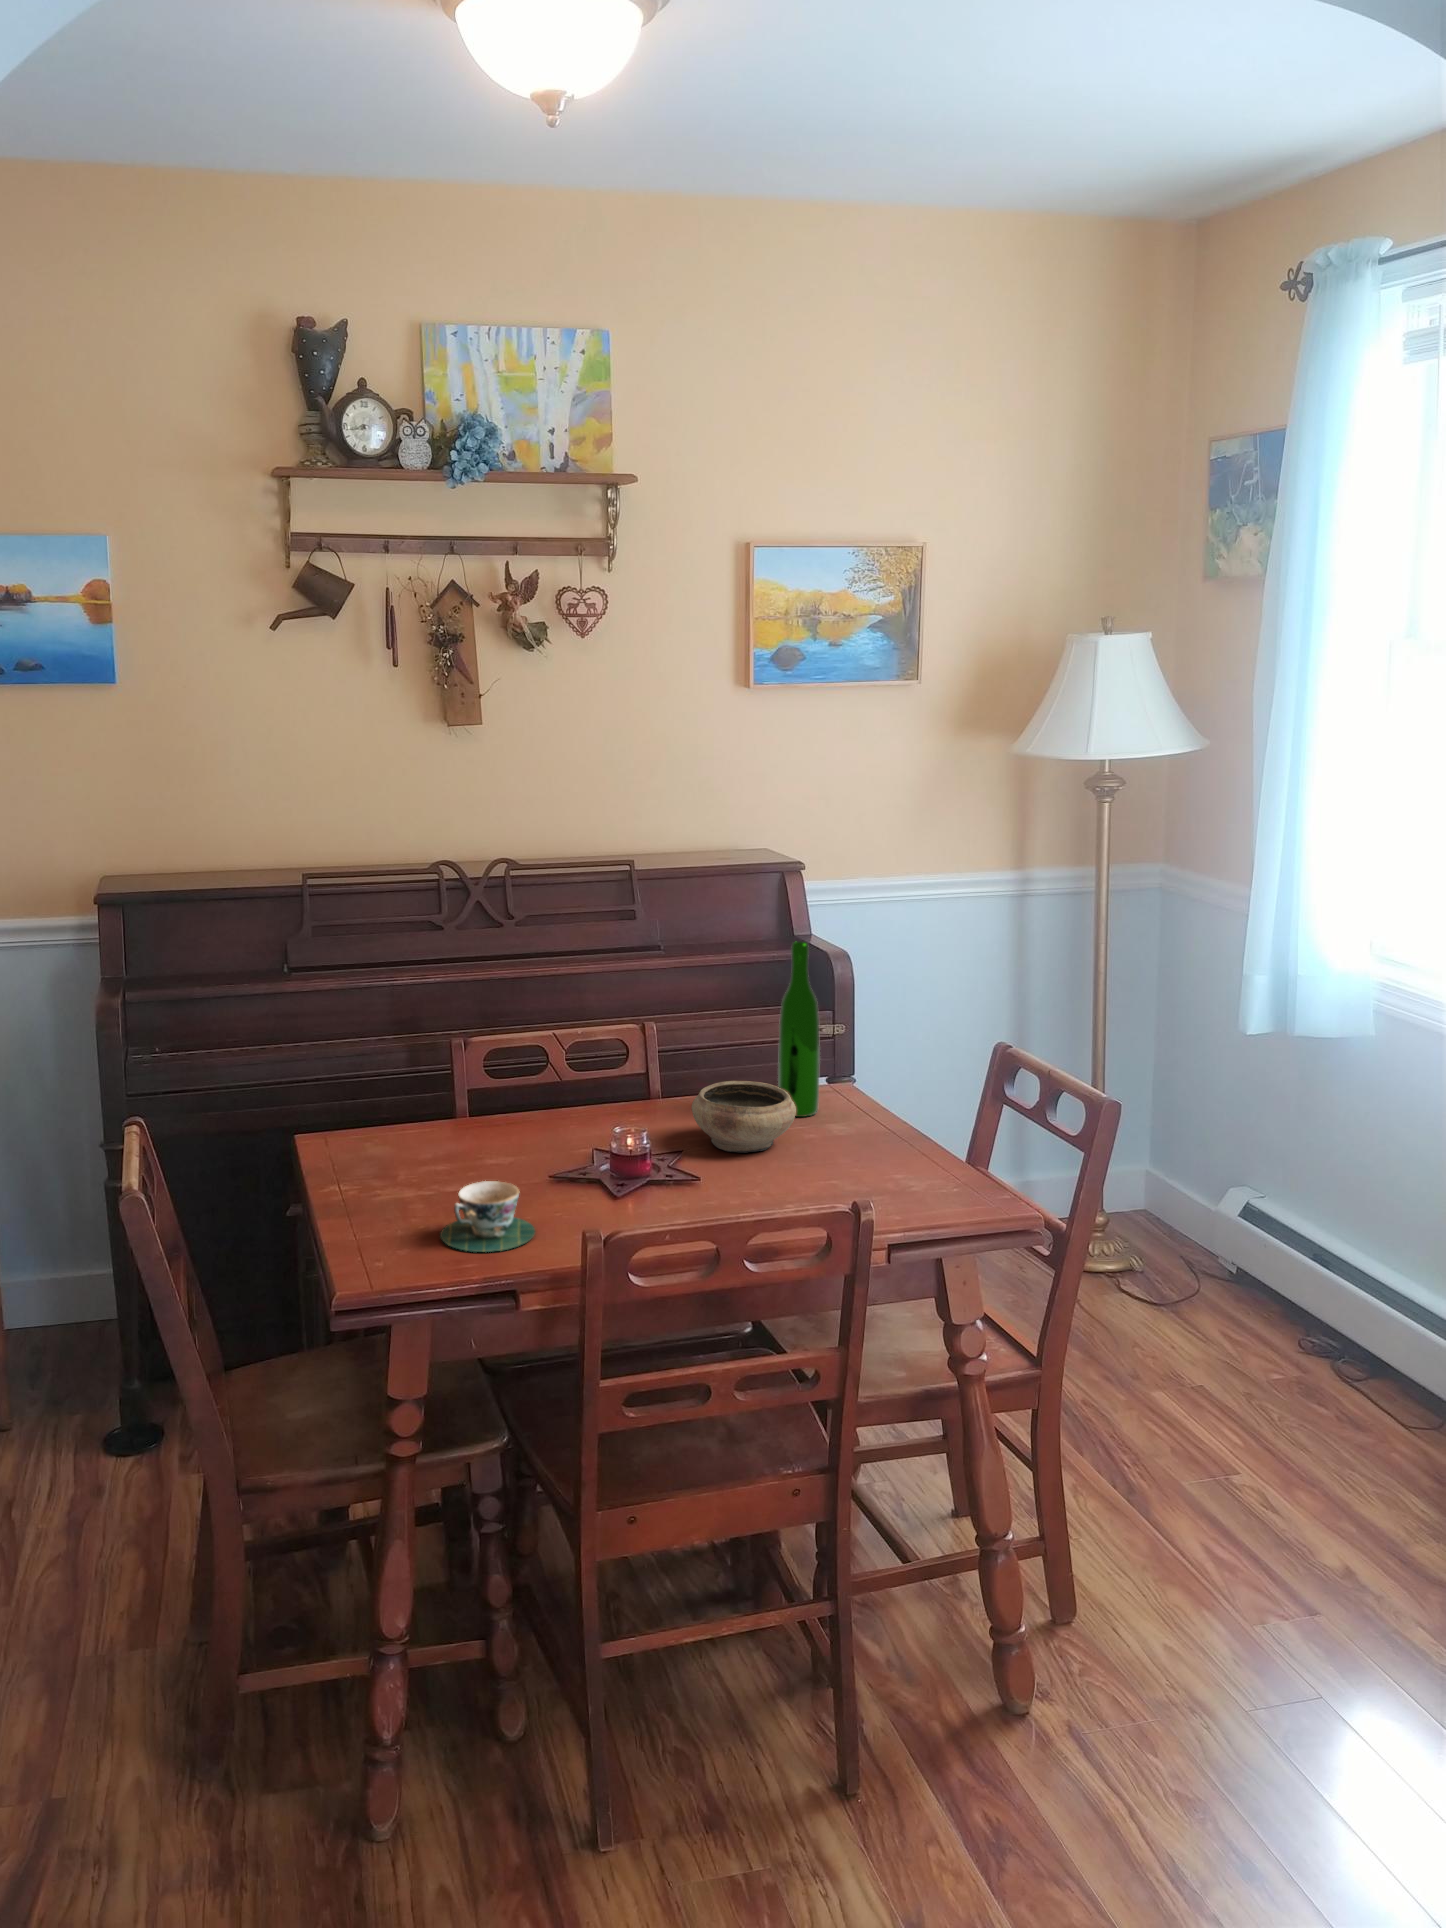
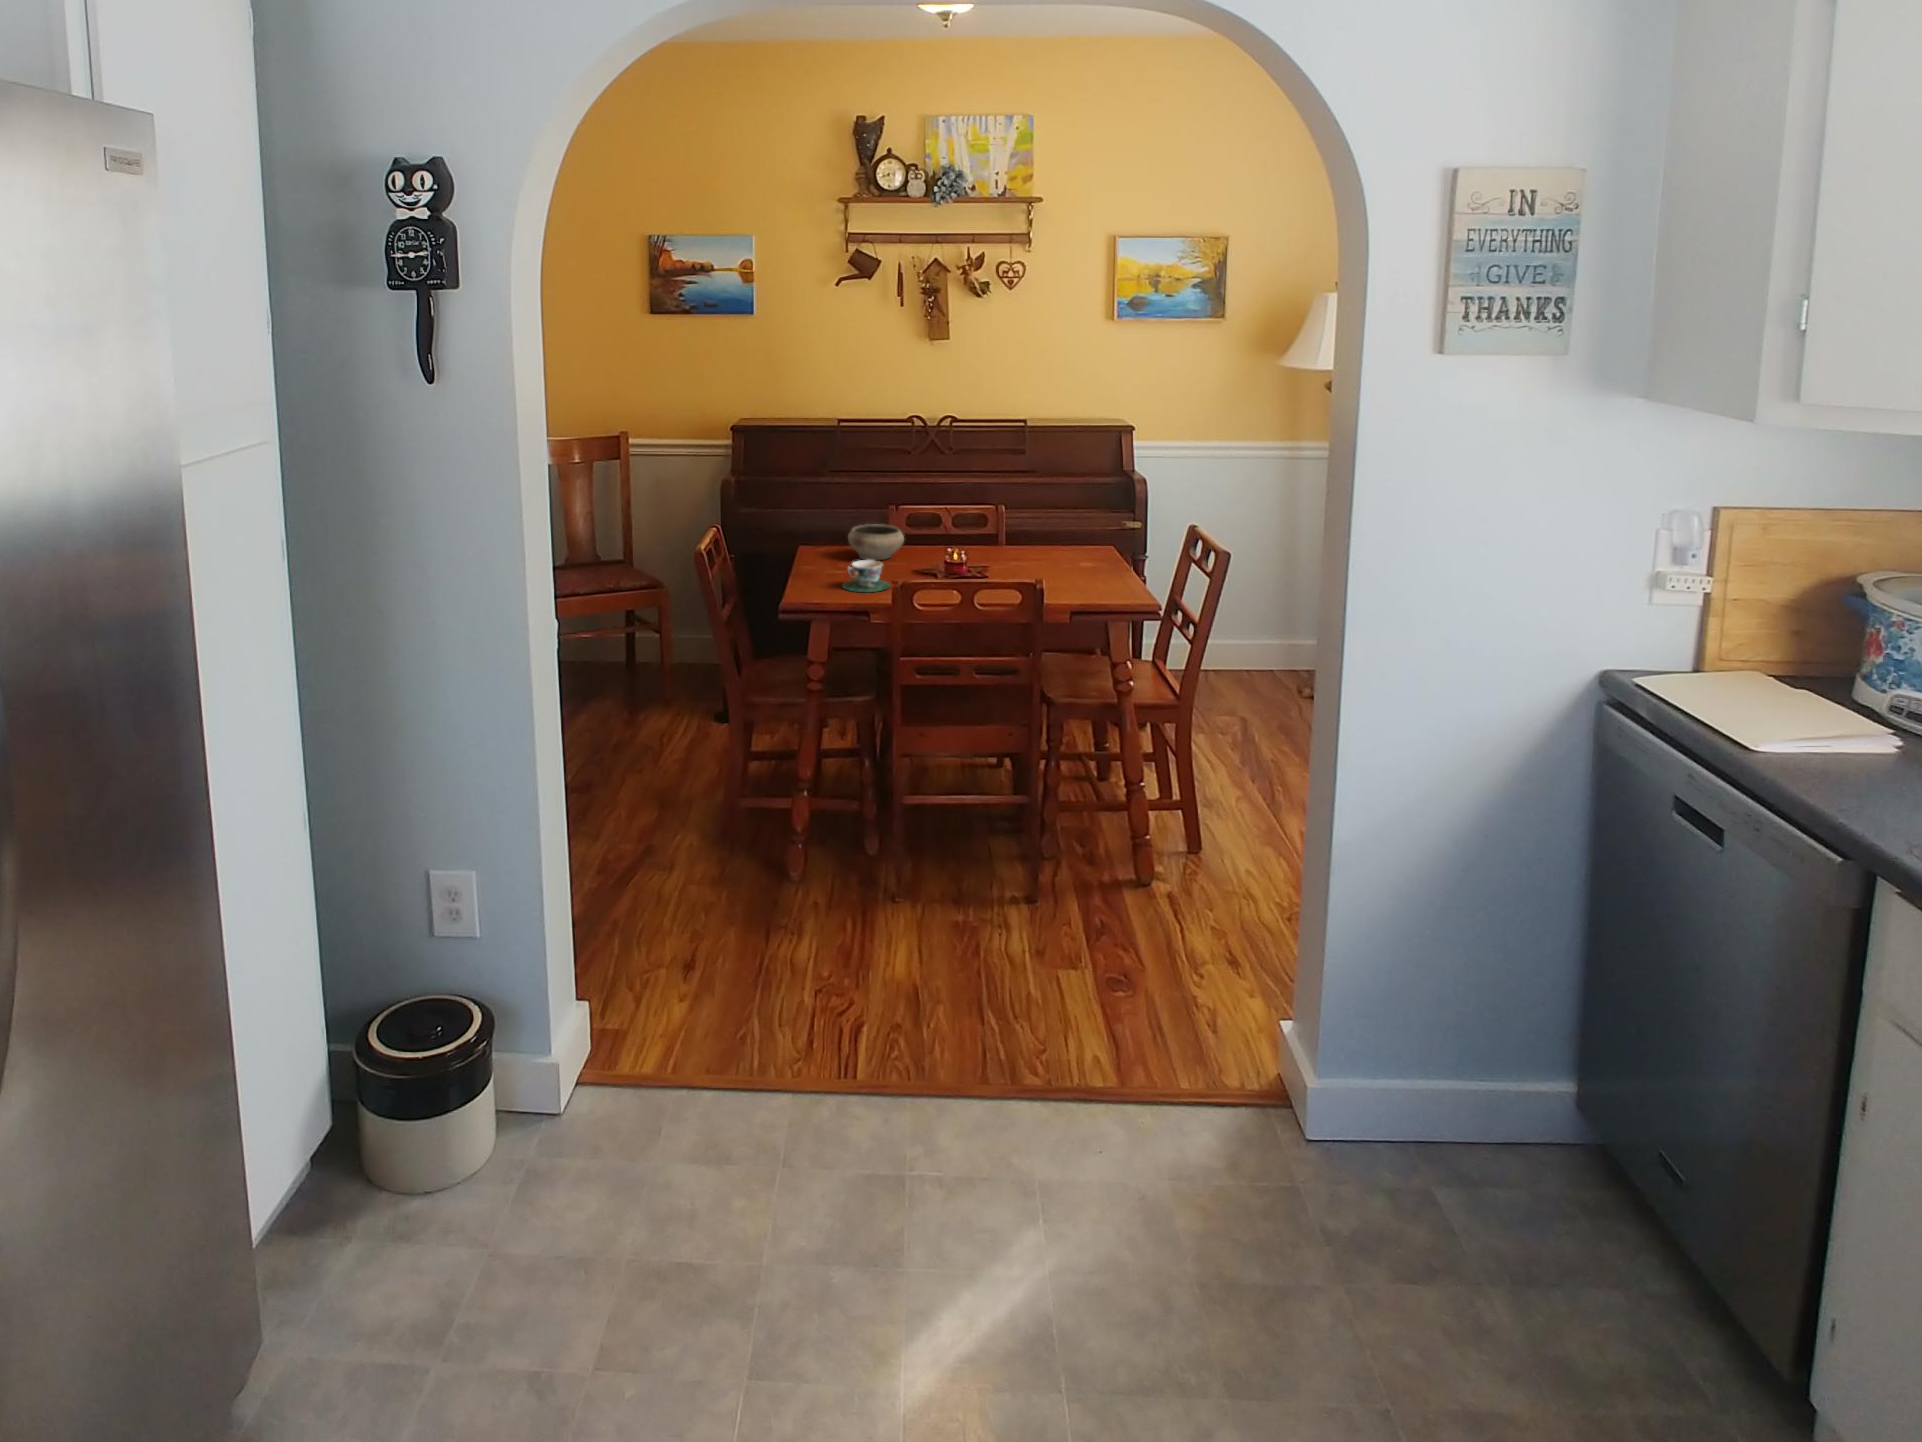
wine bottle: present [778,942,820,1117] -> none [1063,457,1086,557]
ceramic bowl: present [692,1081,796,1153] -> present [848,524,904,560]

